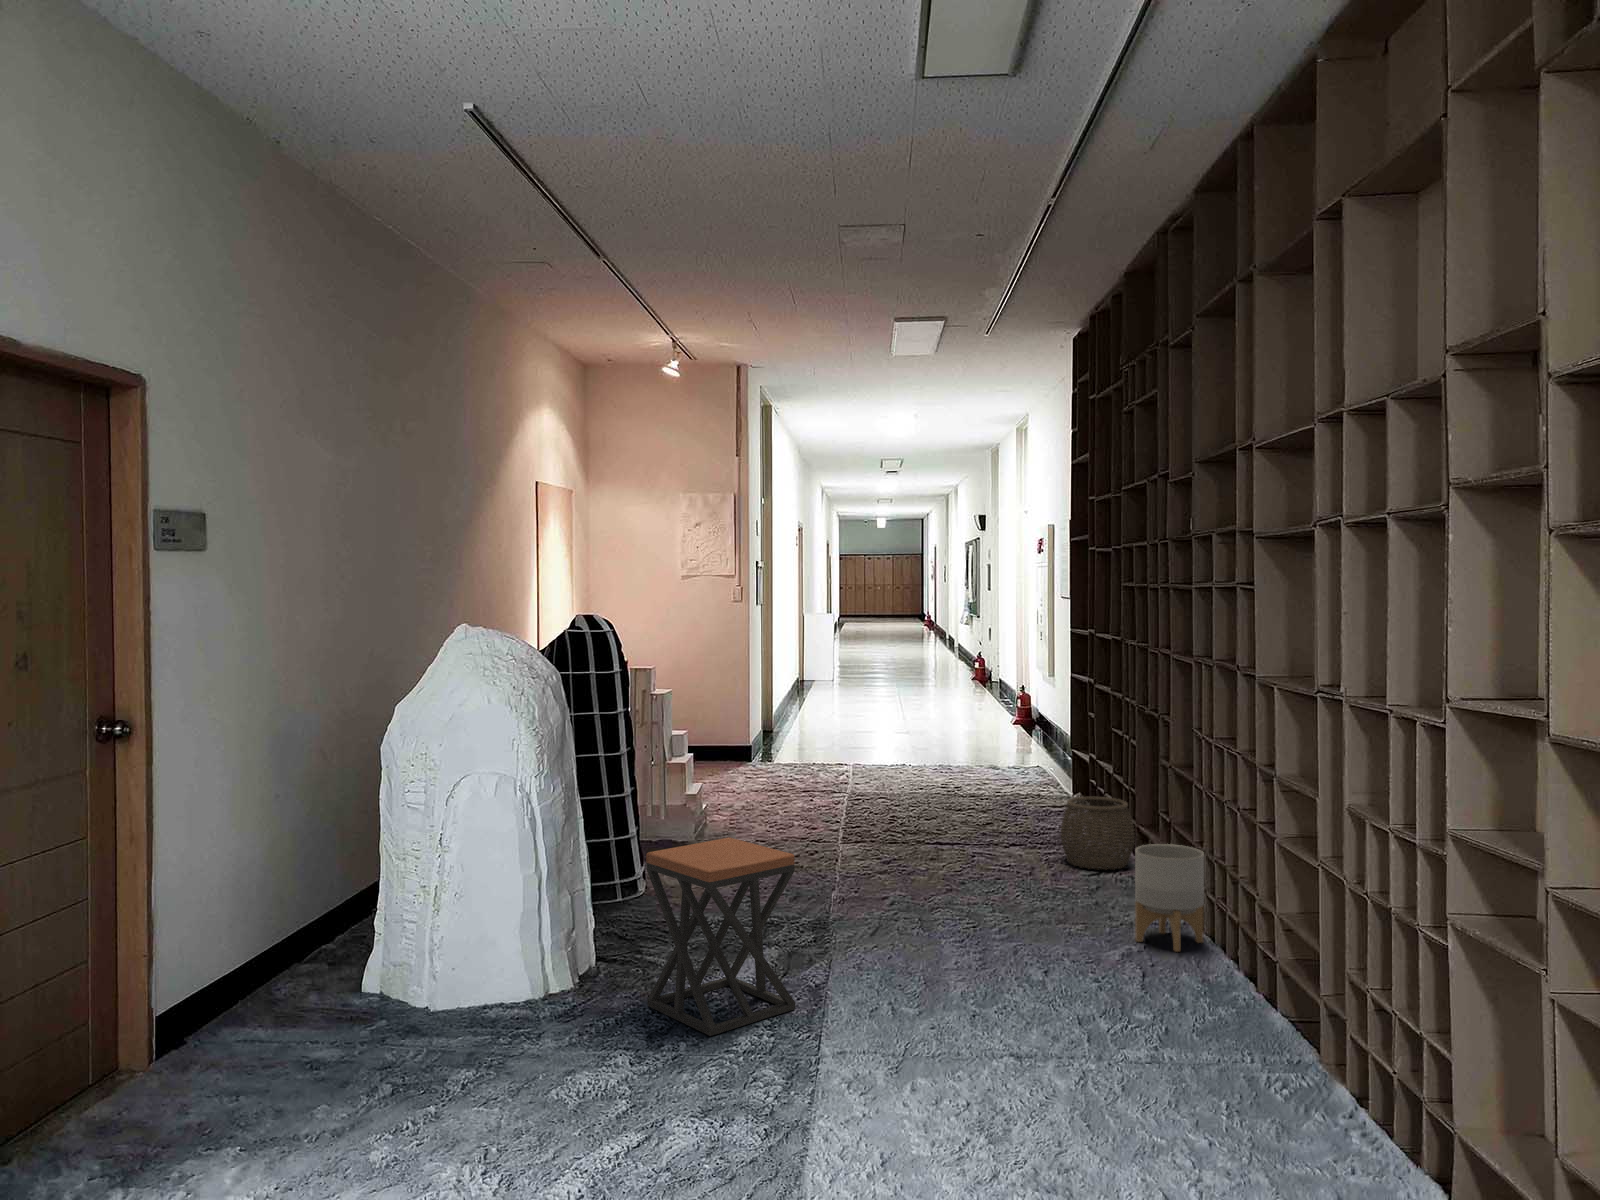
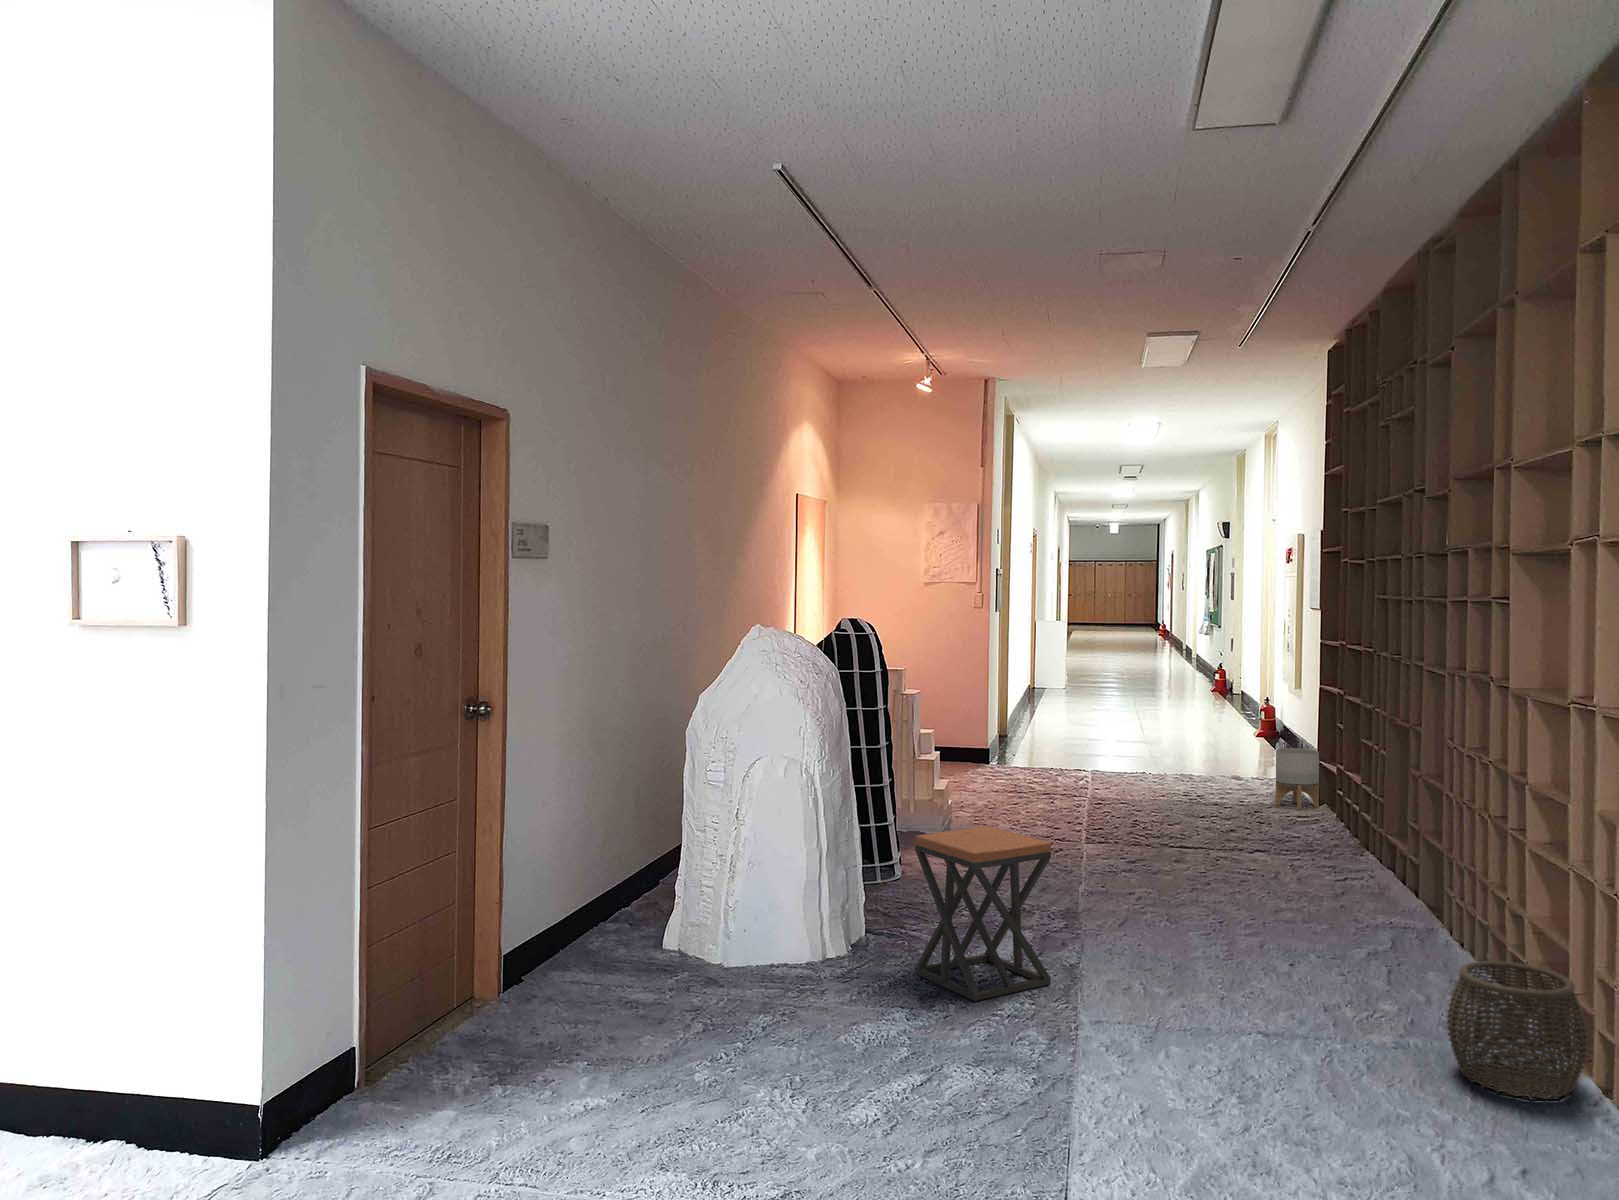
woven basket: present [1061,797,1135,870] -> present [1446,961,1589,1099]
planter: present [1135,844,1204,952] -> present [1276,748,1319,809]

